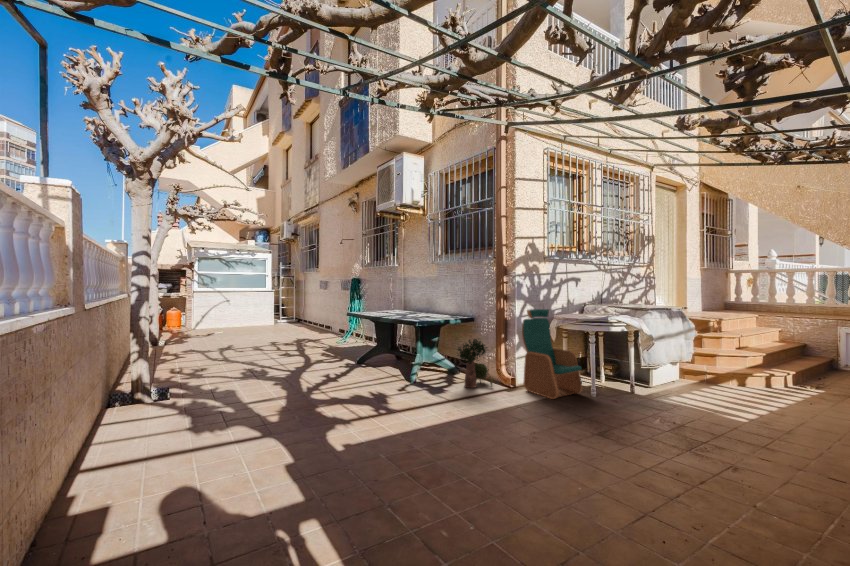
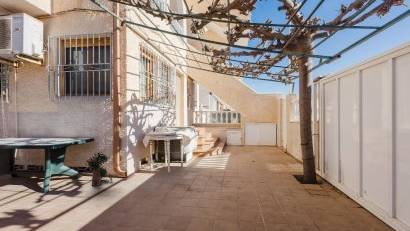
armchair: present [522,309,582,399] -> none [131,131,164,180]

